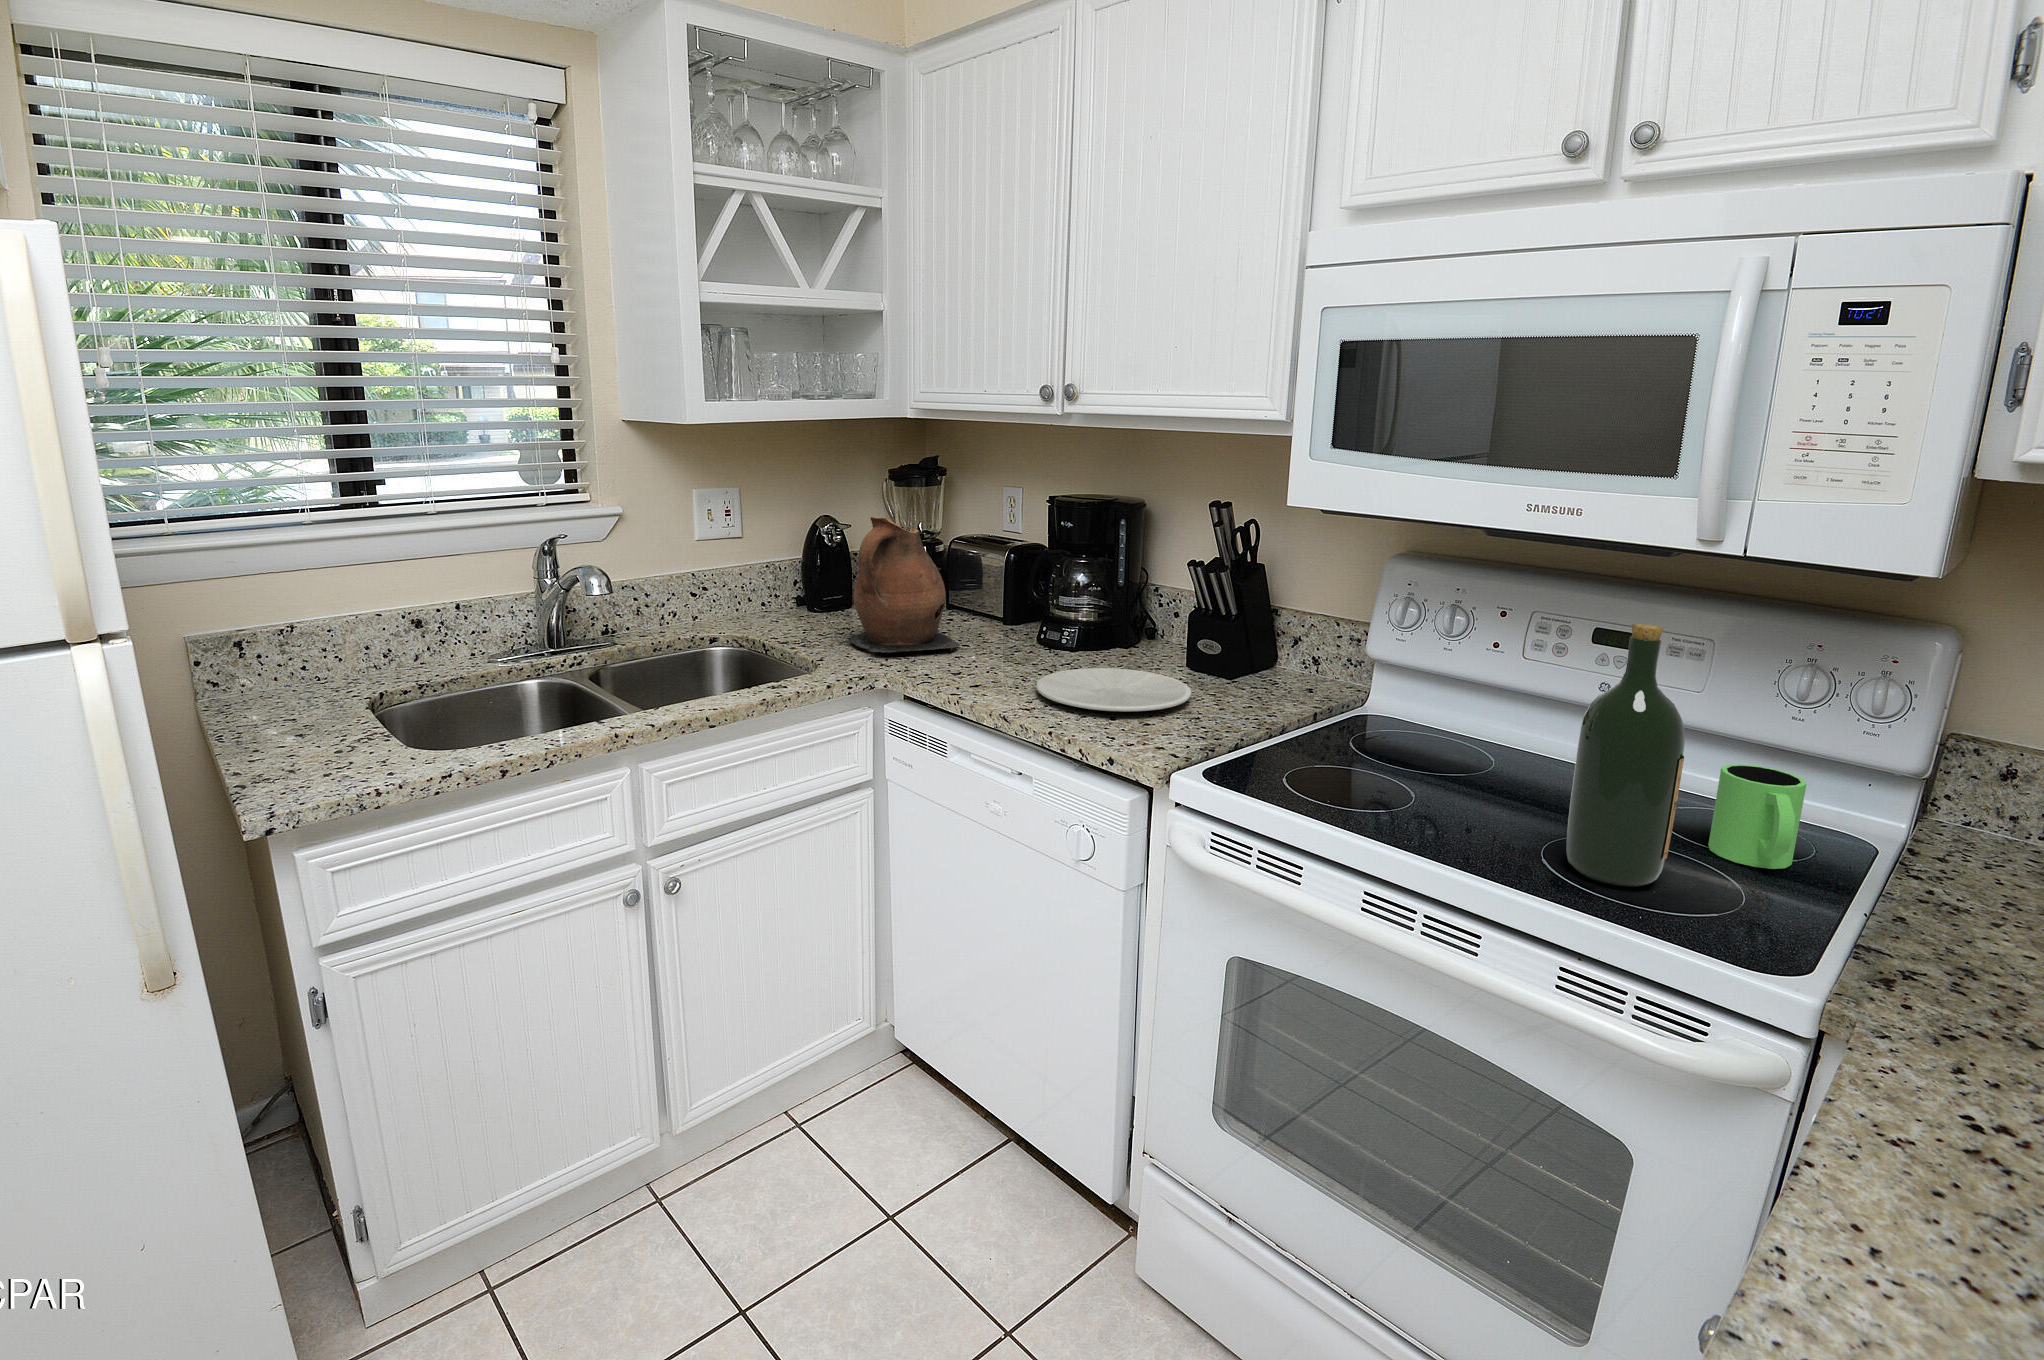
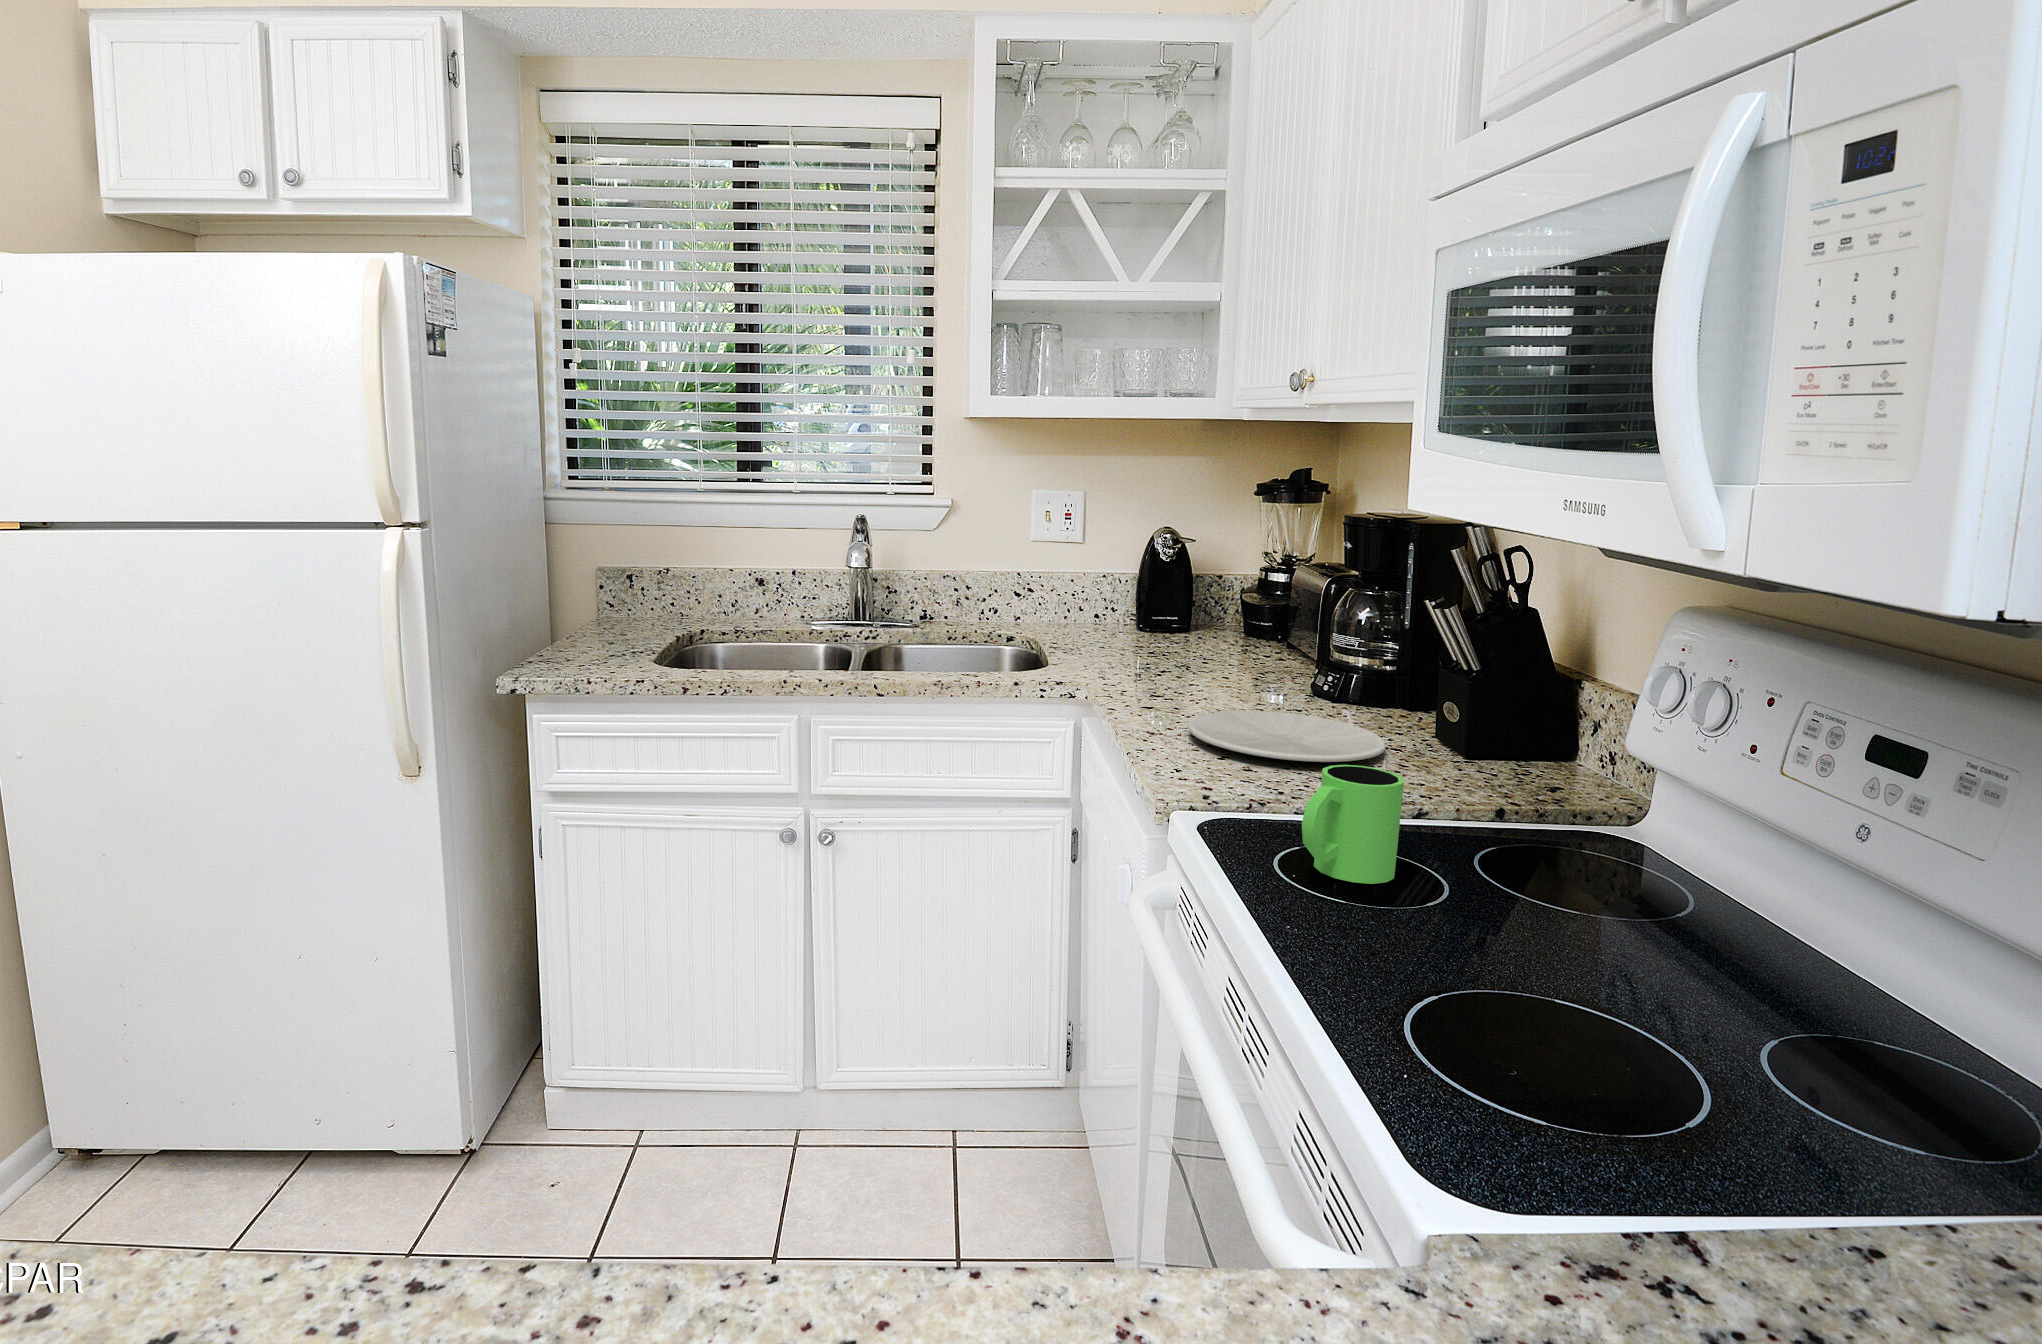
ceramic pitcher: present [844,516,960,653] -> none [1104,517,1225,678]
wine bottle: present [1566,624,1685,887] -> none [1443,657,1609,1067]
mug: present [1708,764,1807,869] -> present [1302,765,1404,884]

